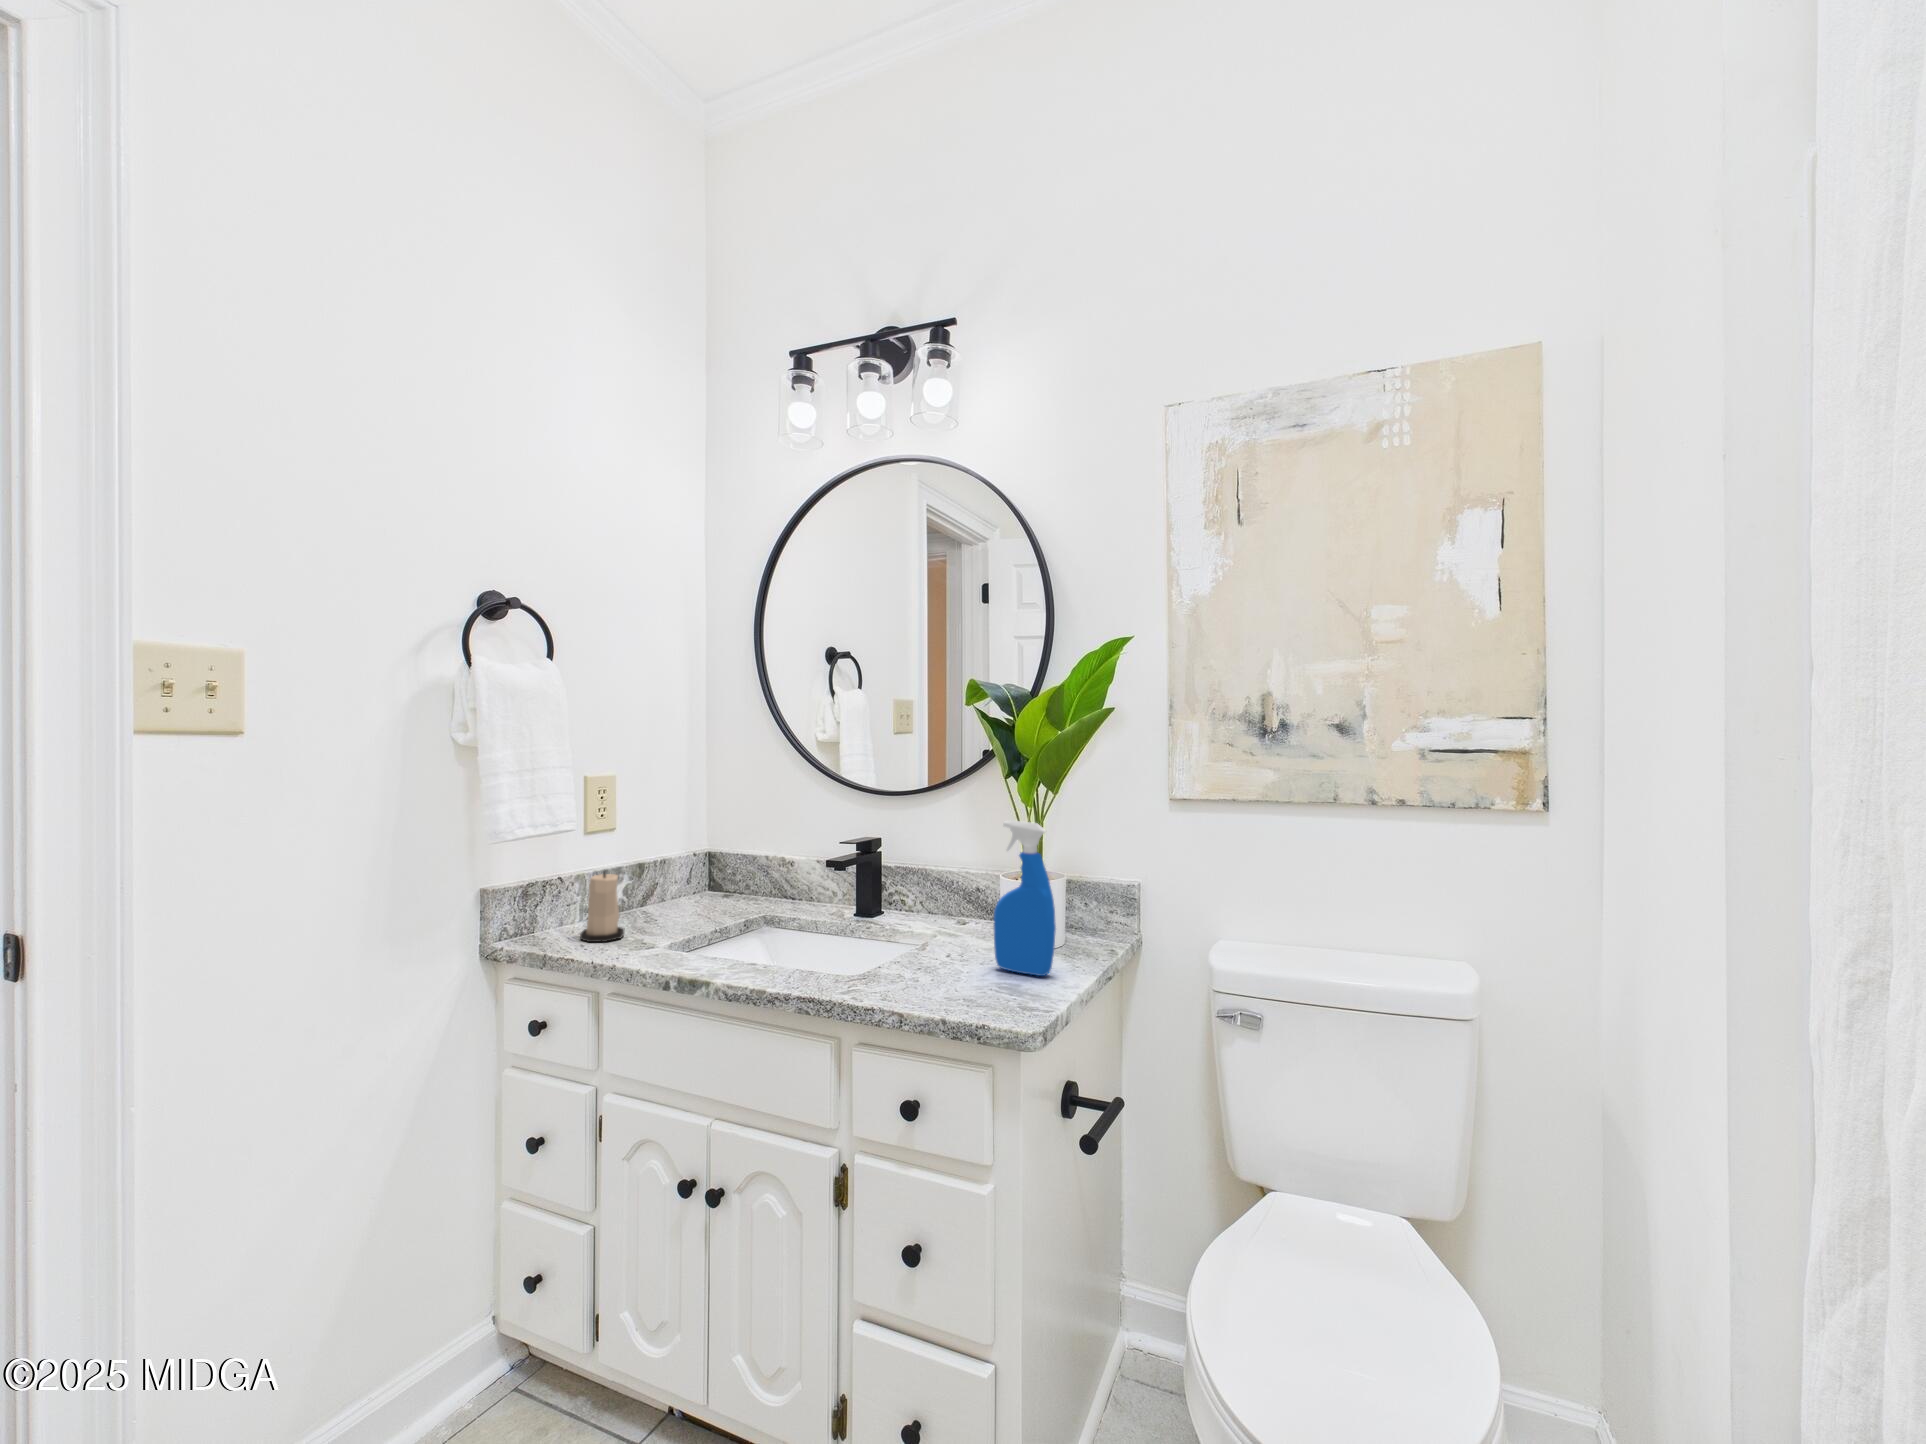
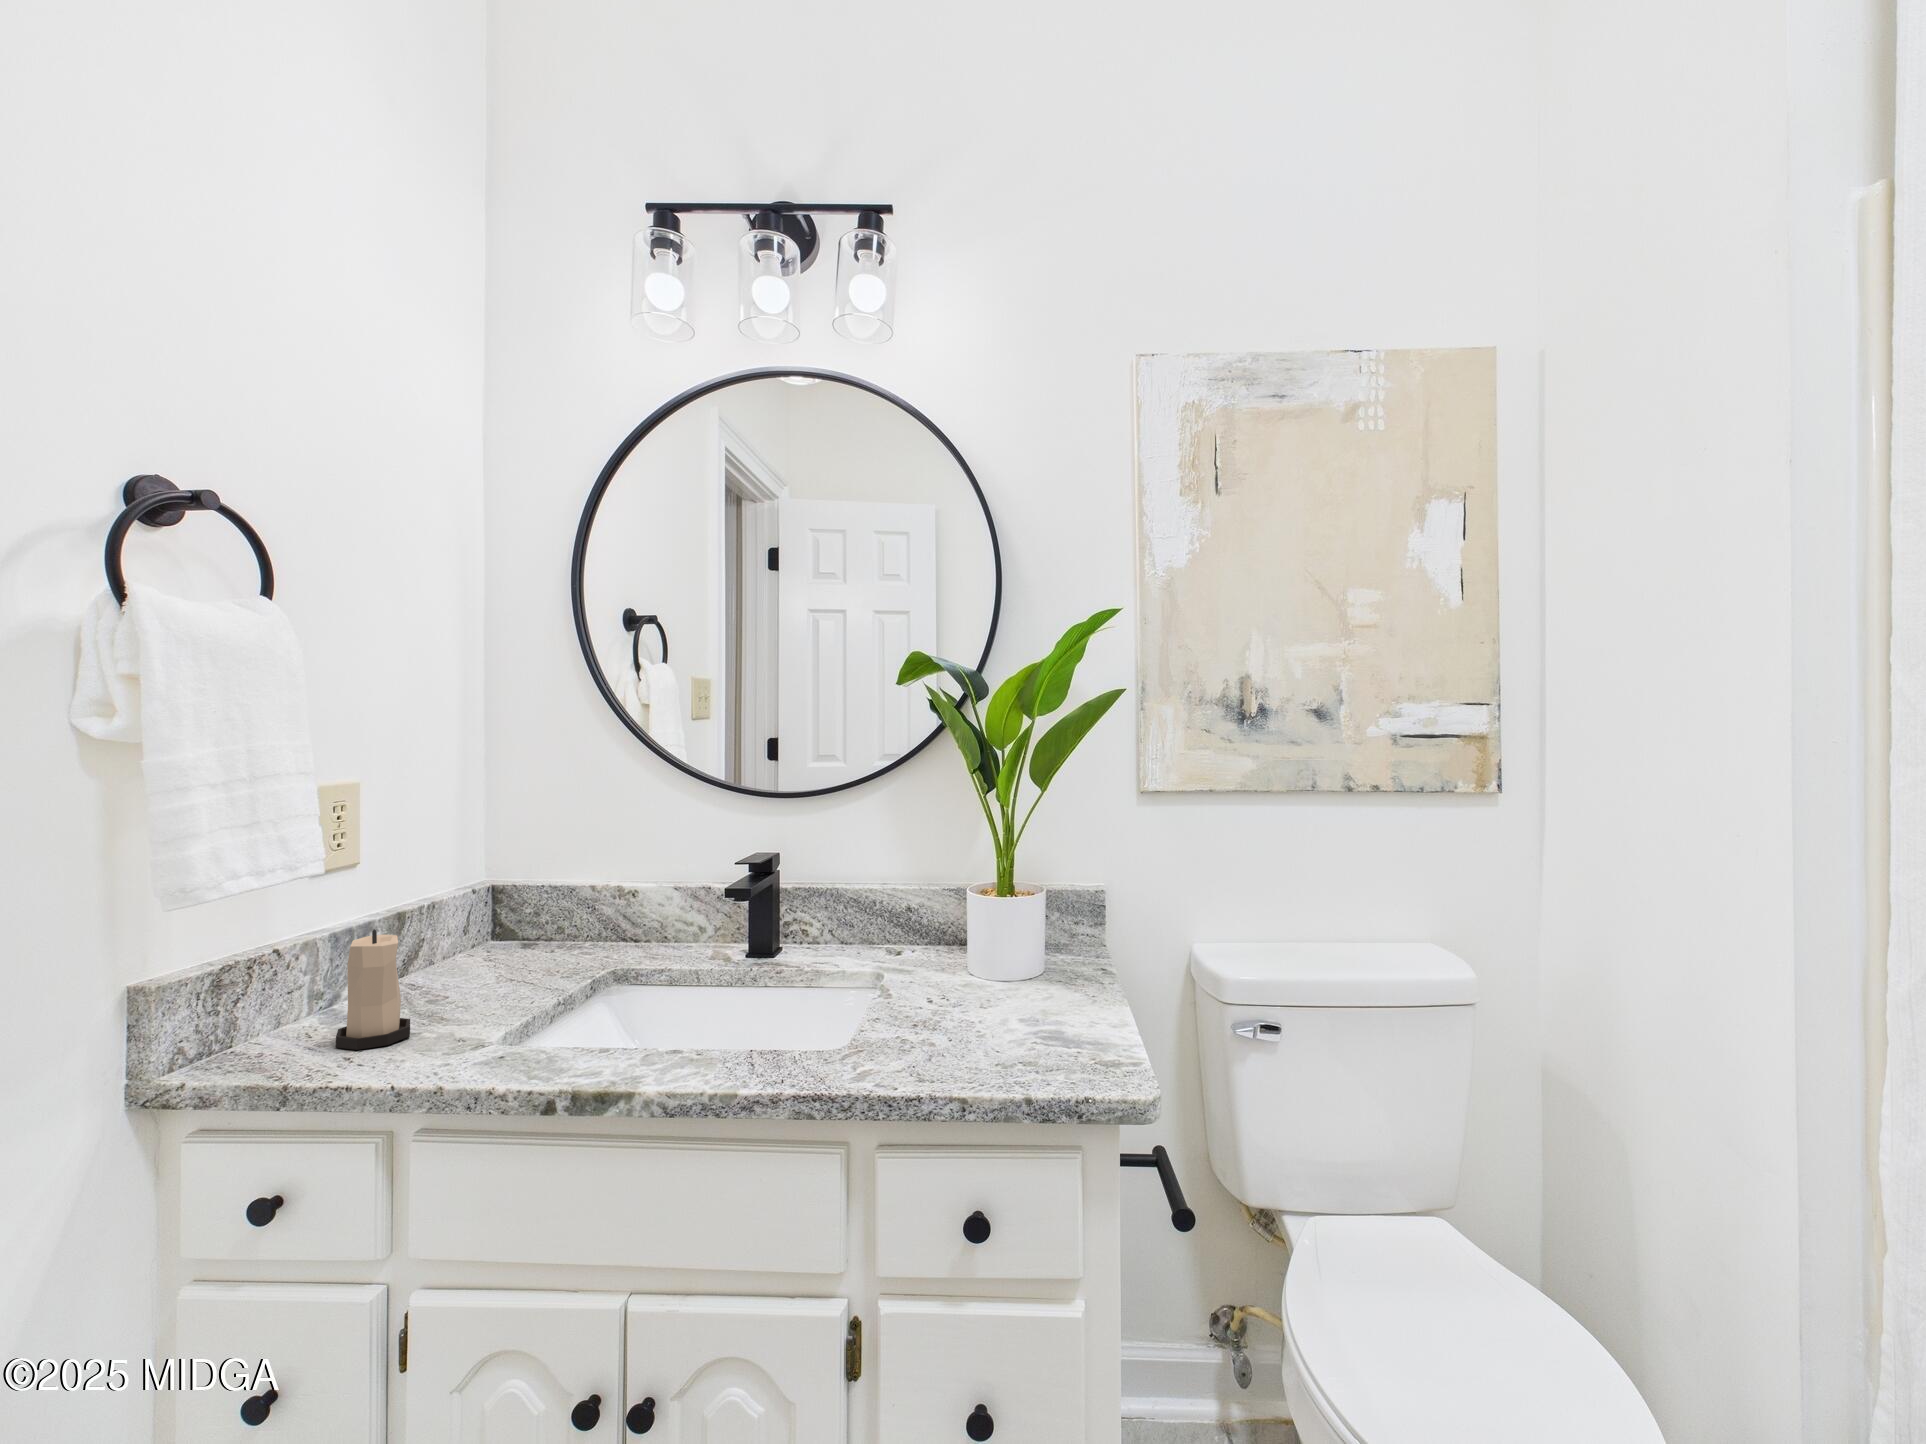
spray bottle: present [994,821,1056,976] -> none [1006,809,1095,1014]

